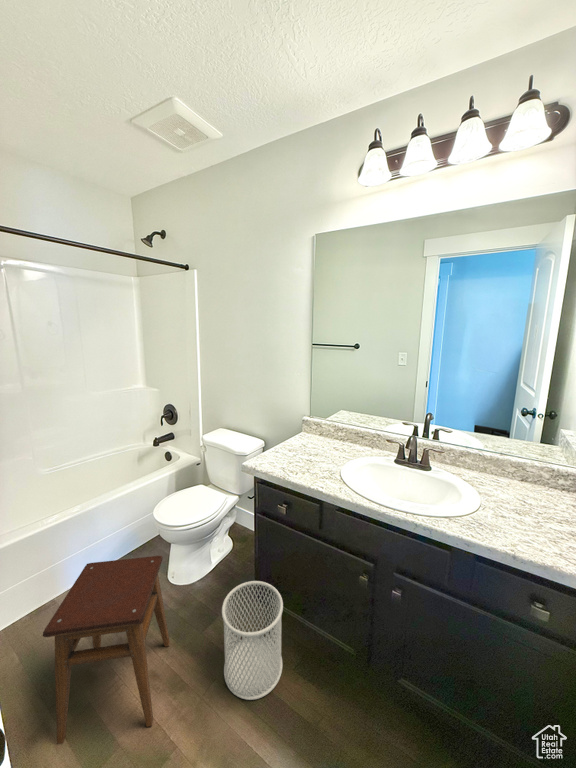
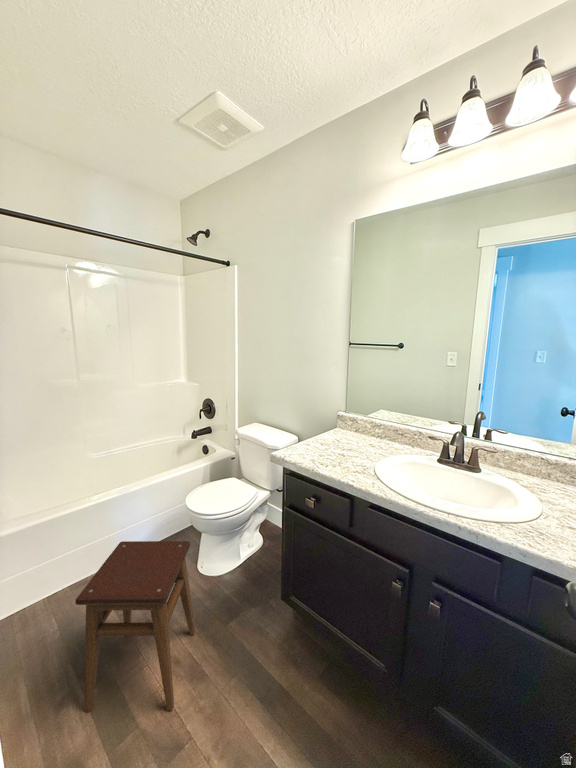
wastebasket: present [222,581,283,700] -> none [245,578,309,702]

